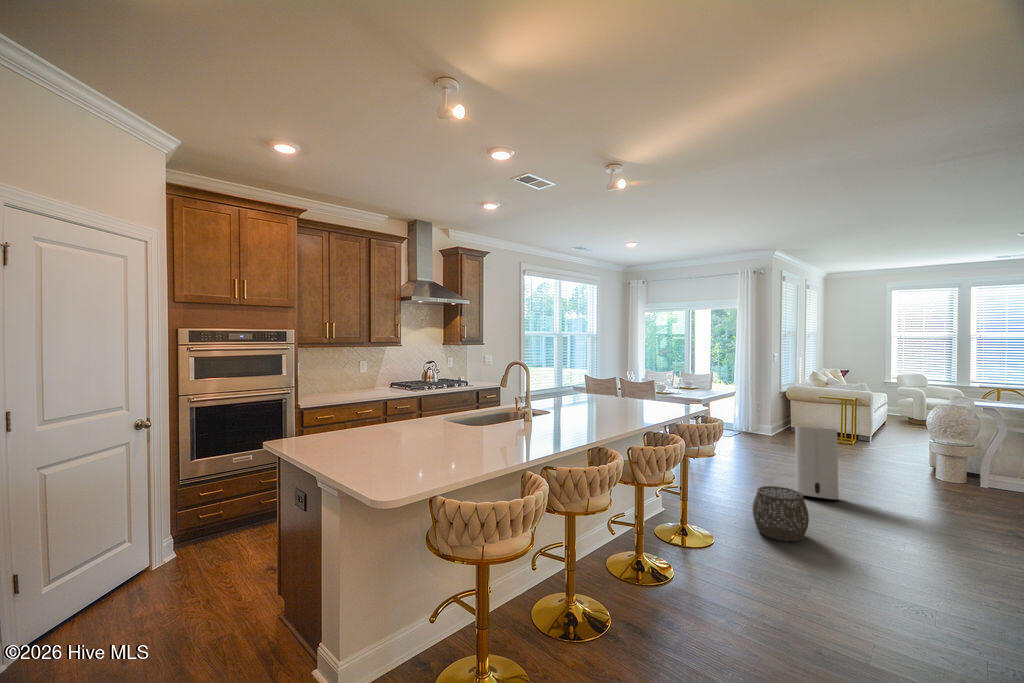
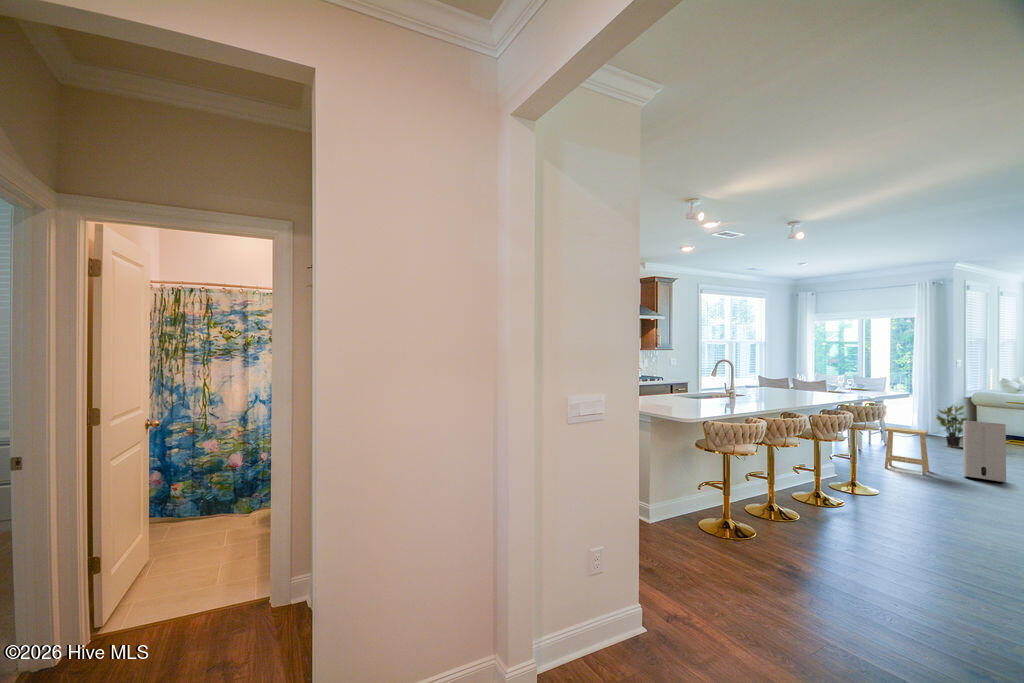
potted plant: none [759,400,788,449] -> present [937,406,967,448]
footstool: none [716,436,761,496] -> present [884,427,929,475]
woven basket: present [753,486,809,542] -> none [913,460,965,500]

